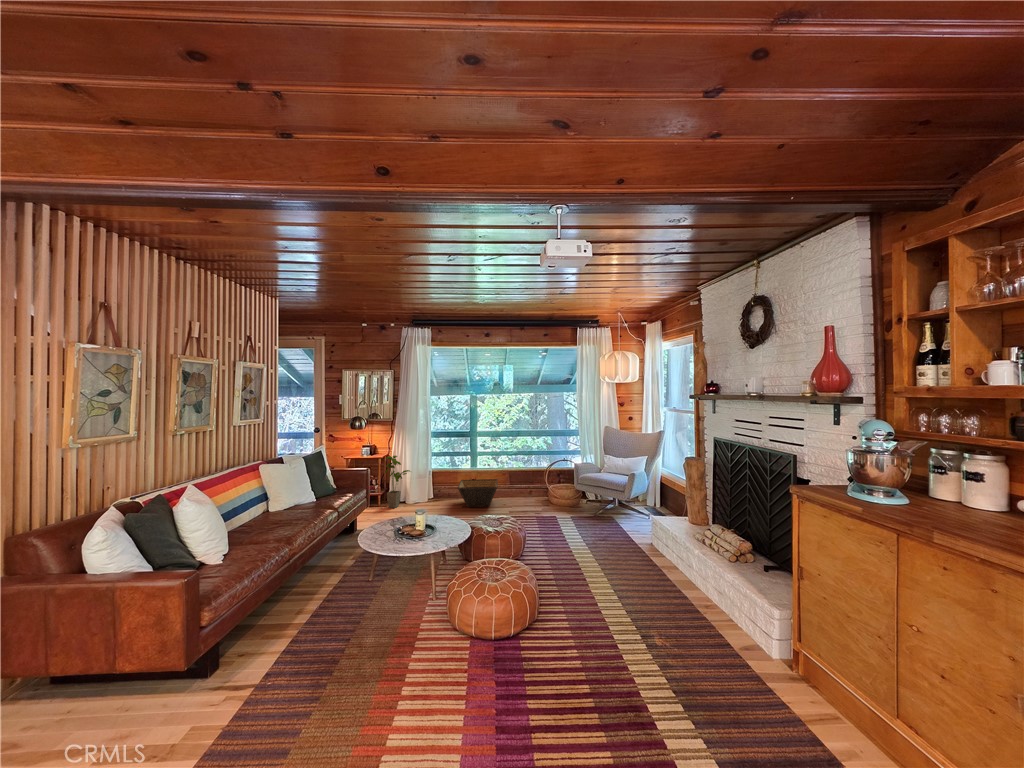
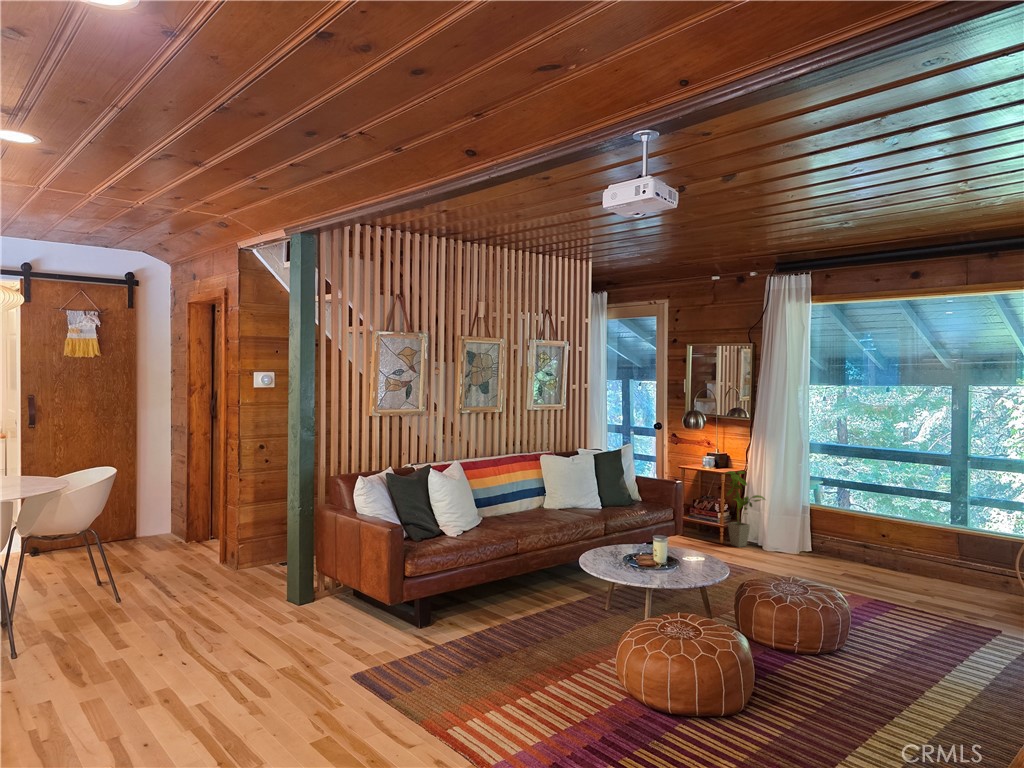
basket: present [458,479,498,507] -> none [825,528,920,581]

